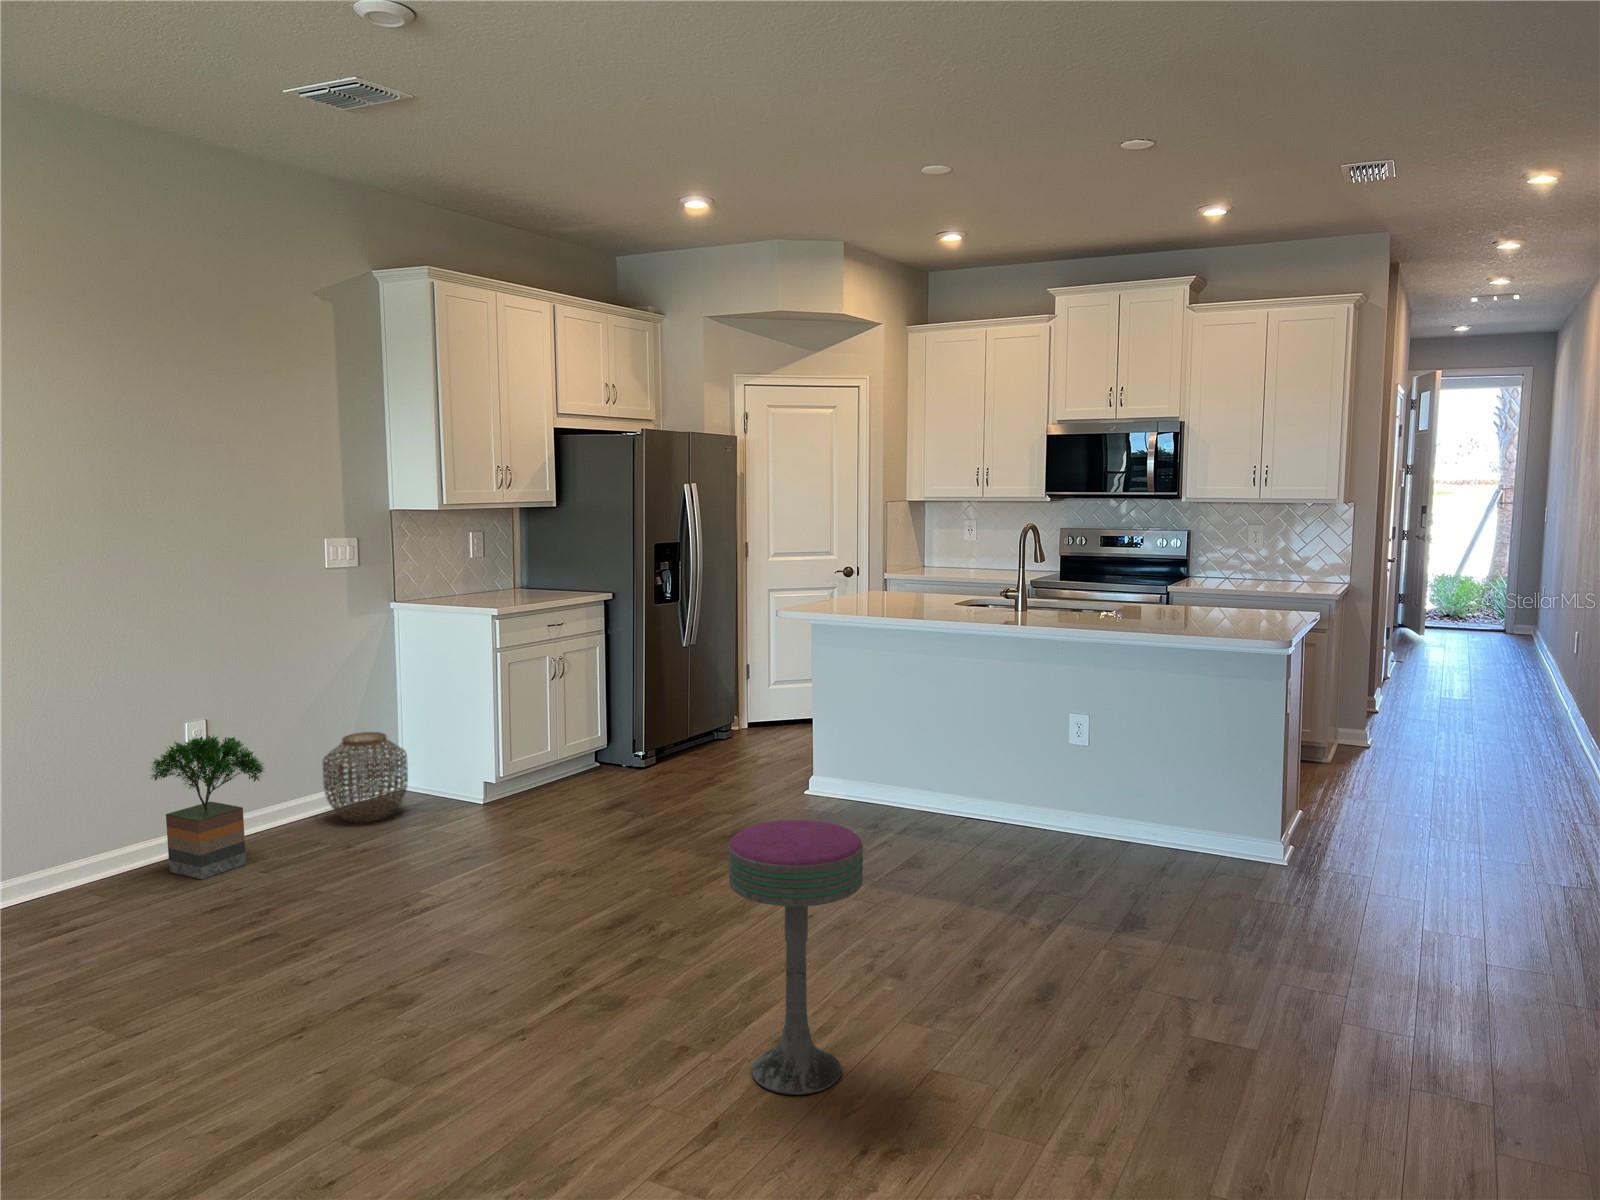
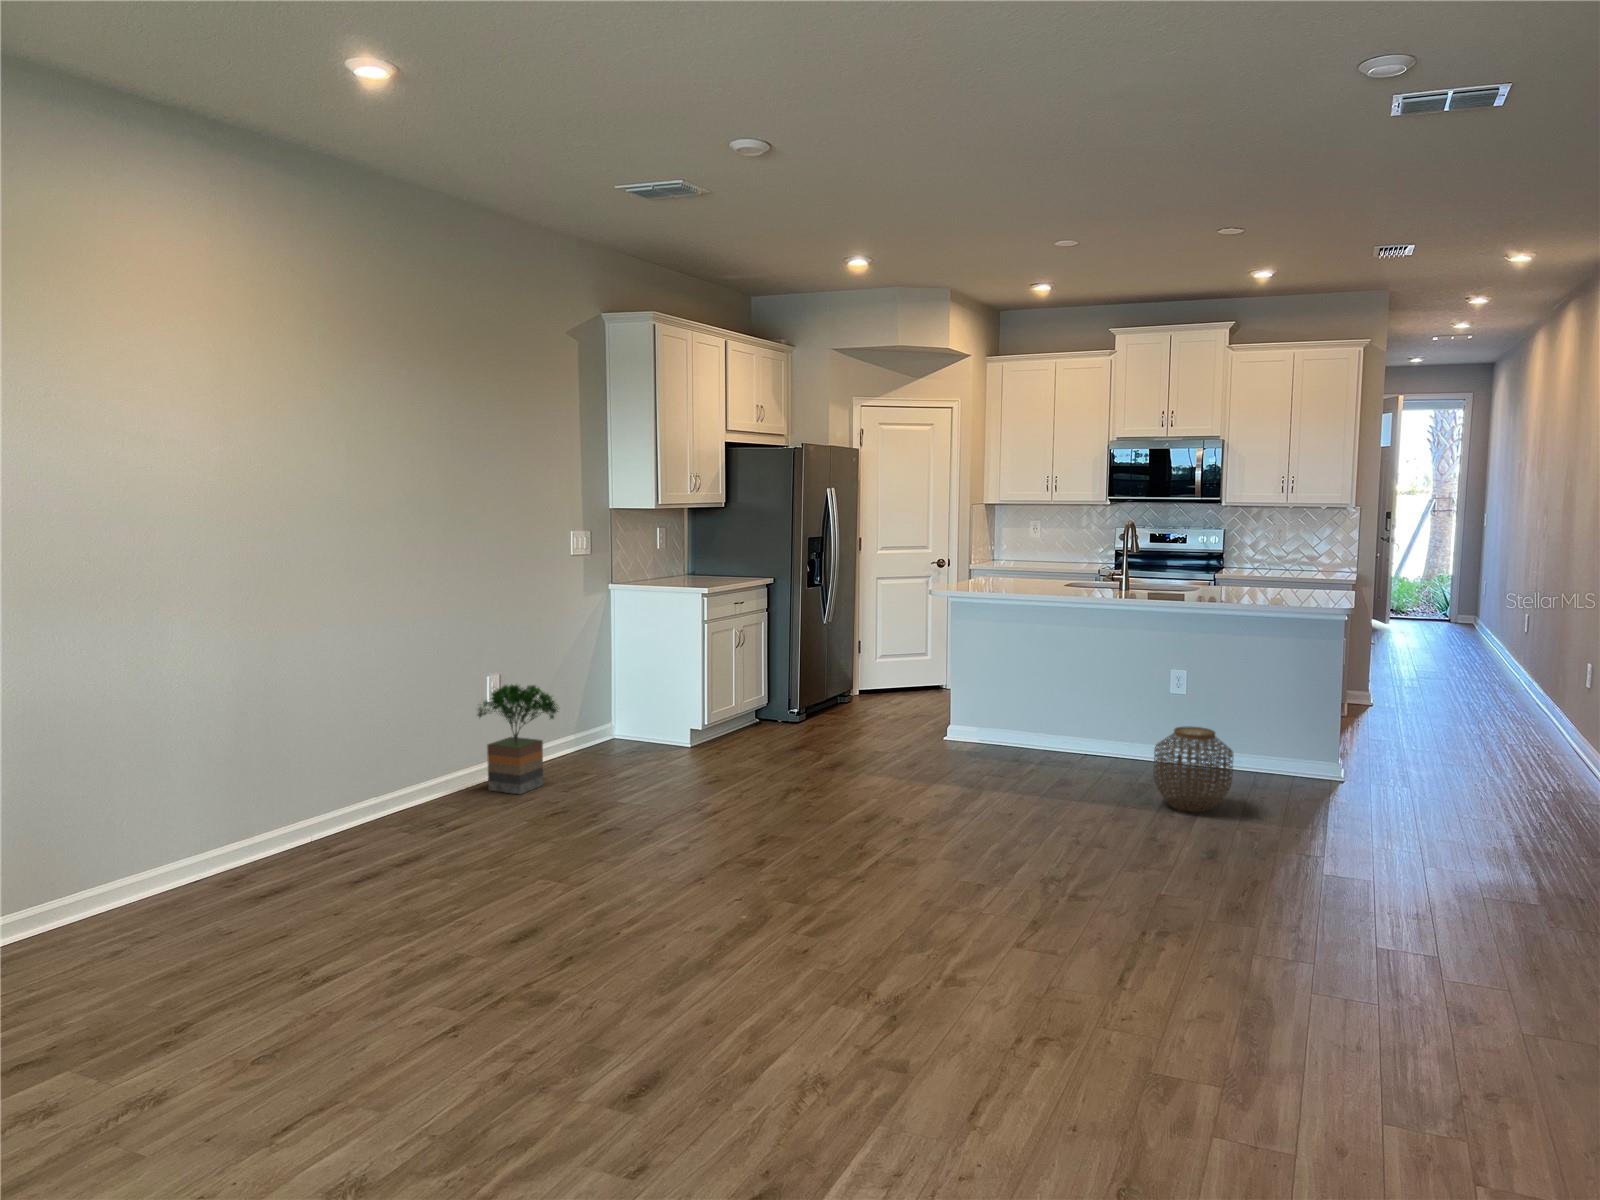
woven basket: present [323,732,408,823] -> present [1153,726,1233,812]
bar stool: present [729,820,863,1095] -> none [1021,718,1114,897]

